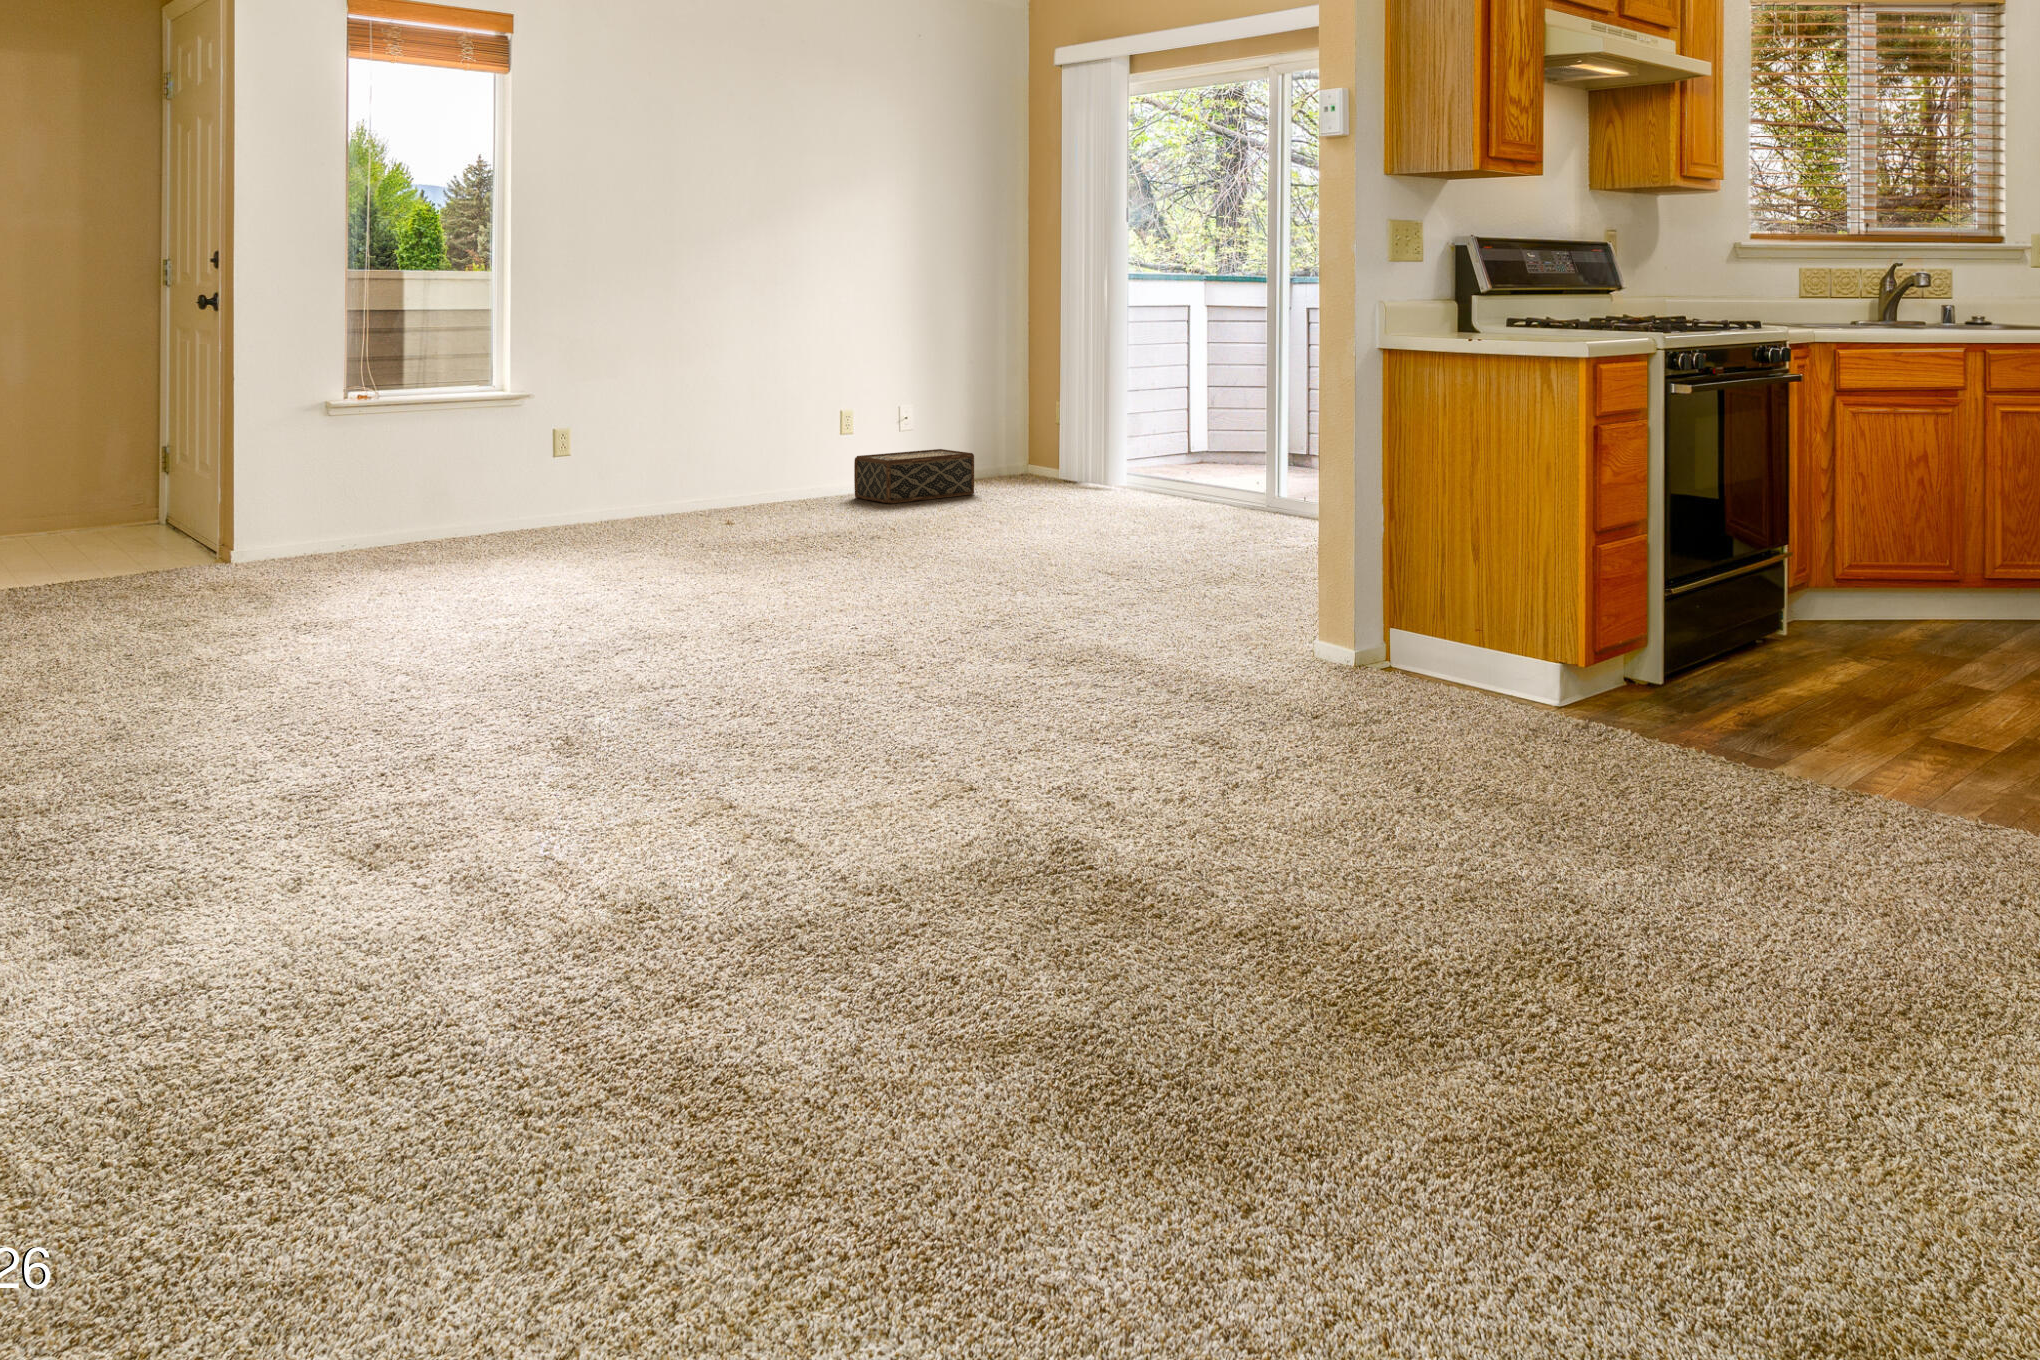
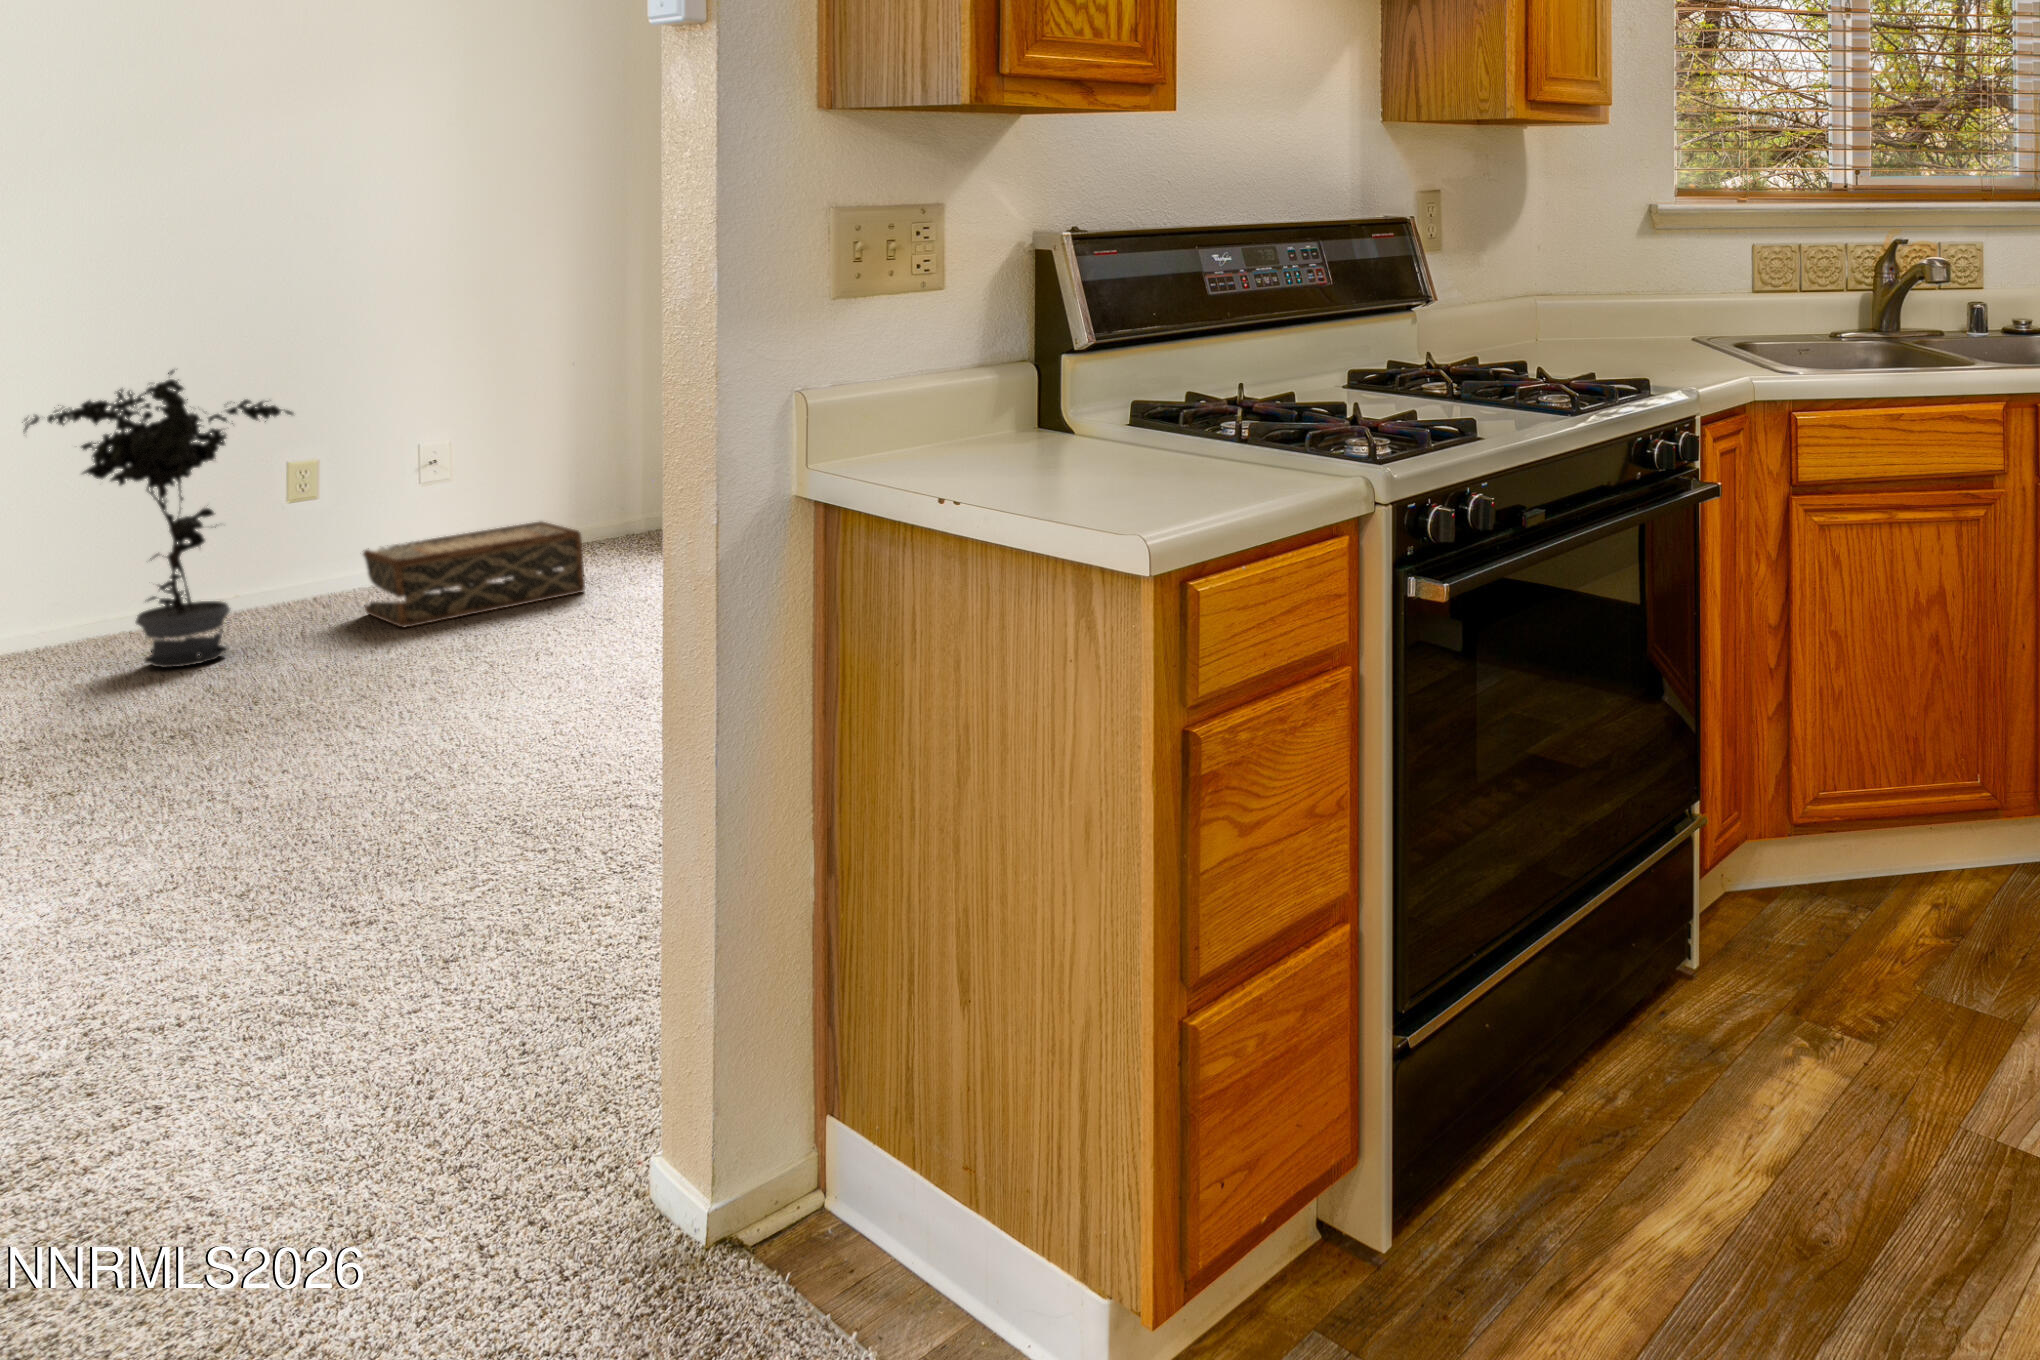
potted plant: none [726,332,849,512] -> present [22,370,293,667]

